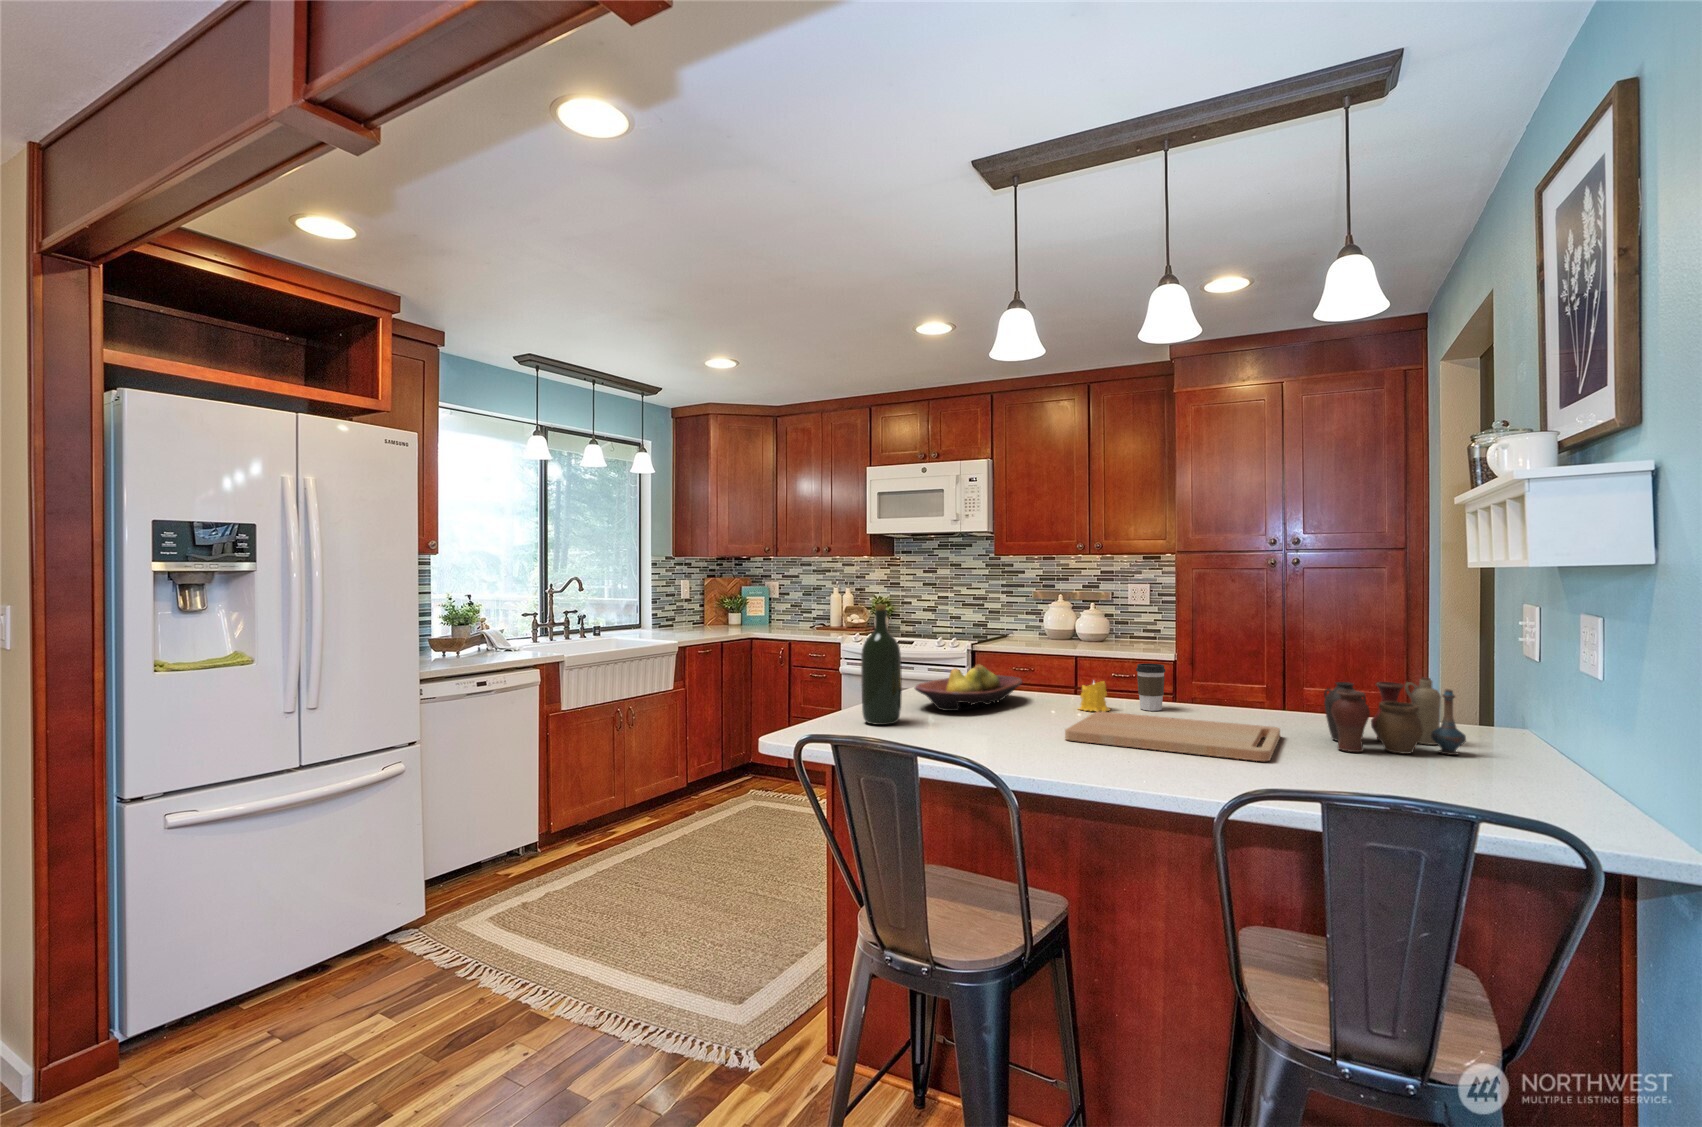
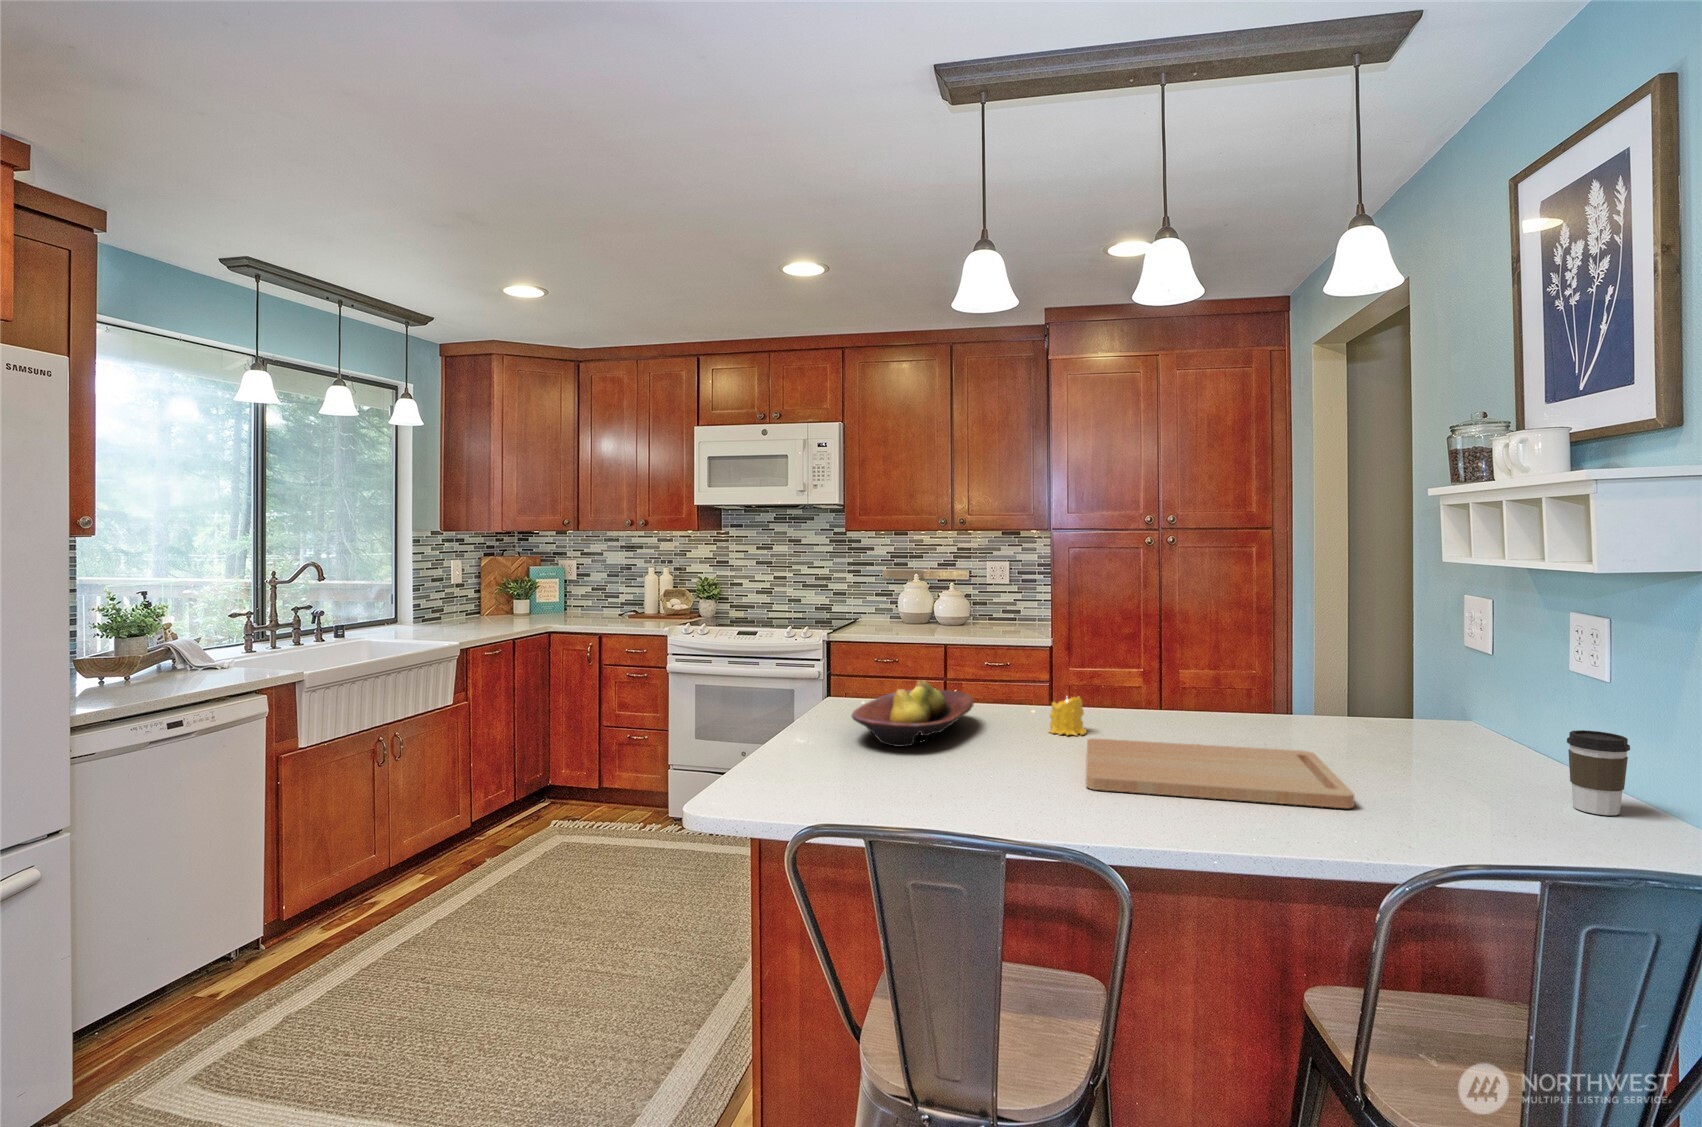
wine bottle: present [861,604,902,725] -> none [802,613,857,780]
coffee cup: present [1136,664,1165,711] -> present [1567,730,1630,815]
vase: present [1324,677,1466,755] -> none [1356,686,1526,782]

